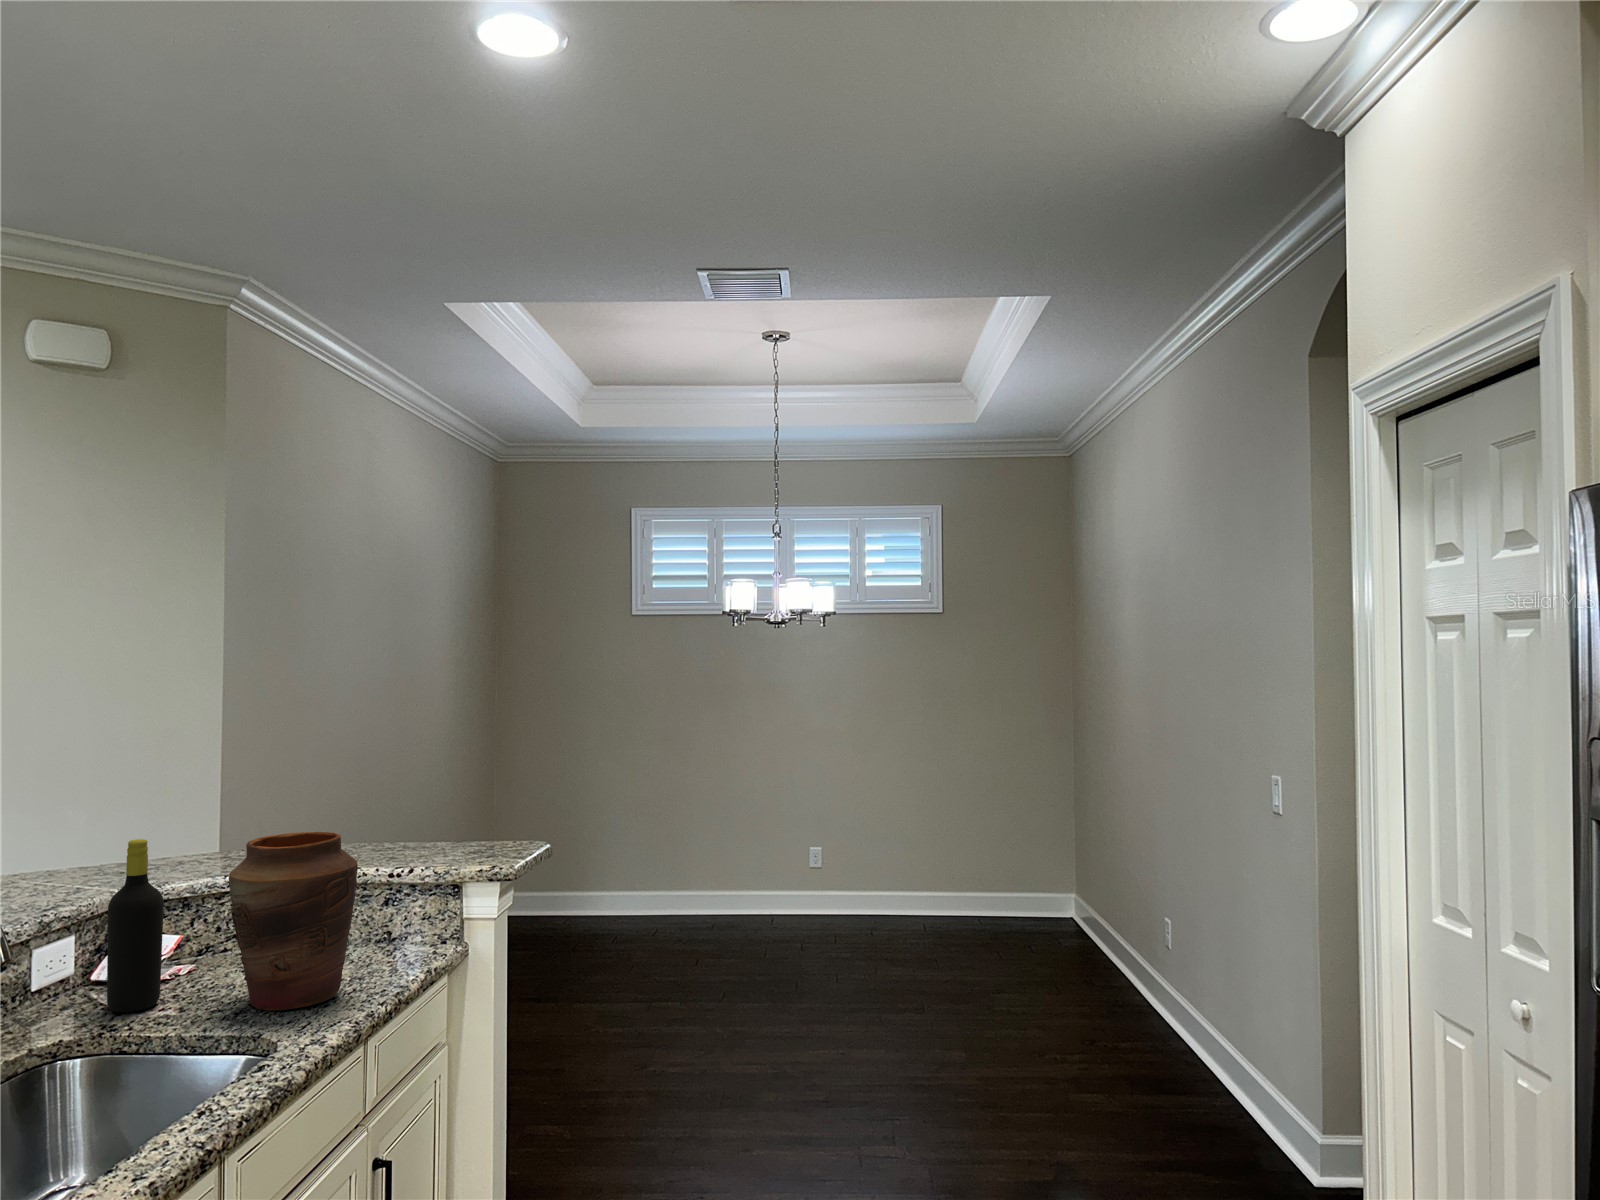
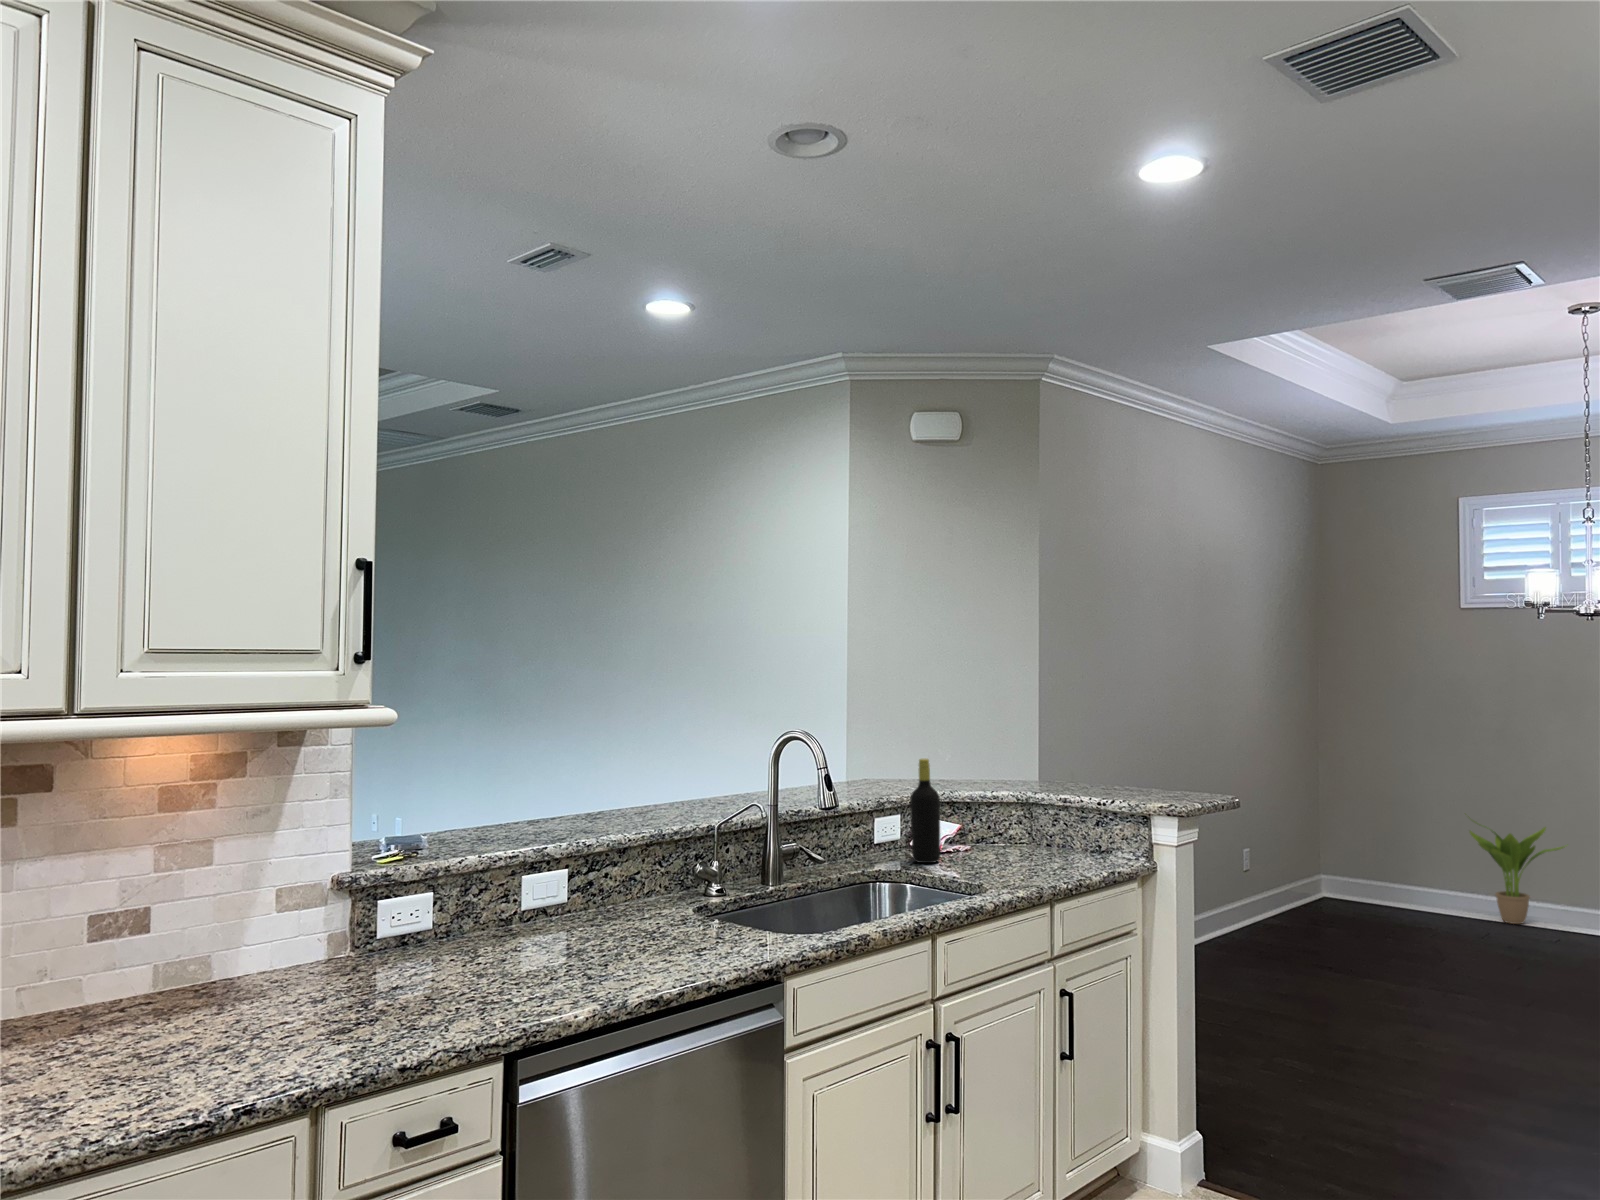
potted plant: none [613,826,692,924] -> present [1470,821,1565,924]
vase: present [229,832,358,1011] -> none [971,763,1049,876]

